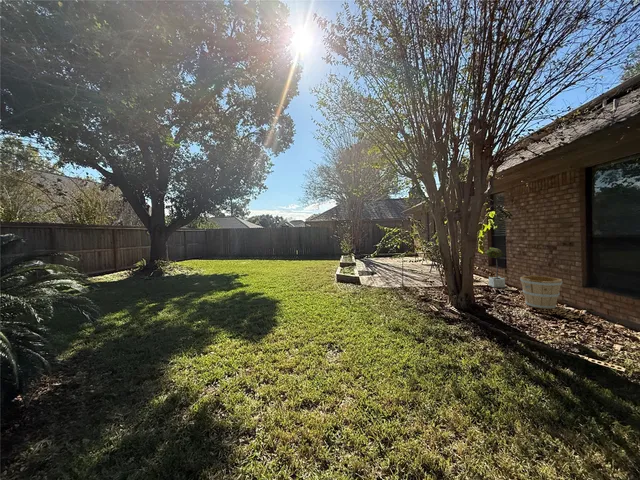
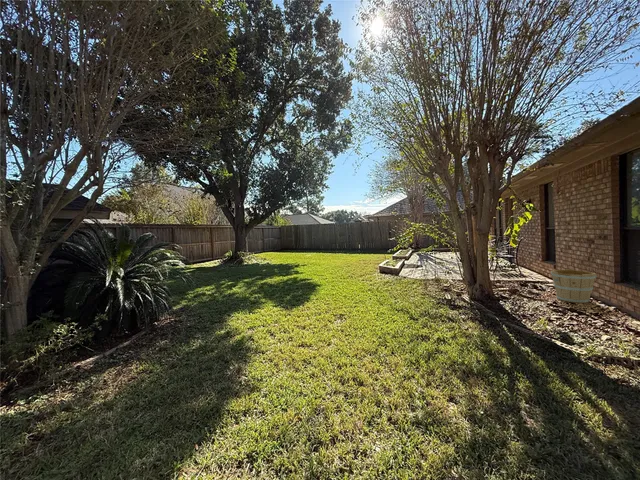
potted tree: present [487,247,505,287] -> none [531,241,553,283]

